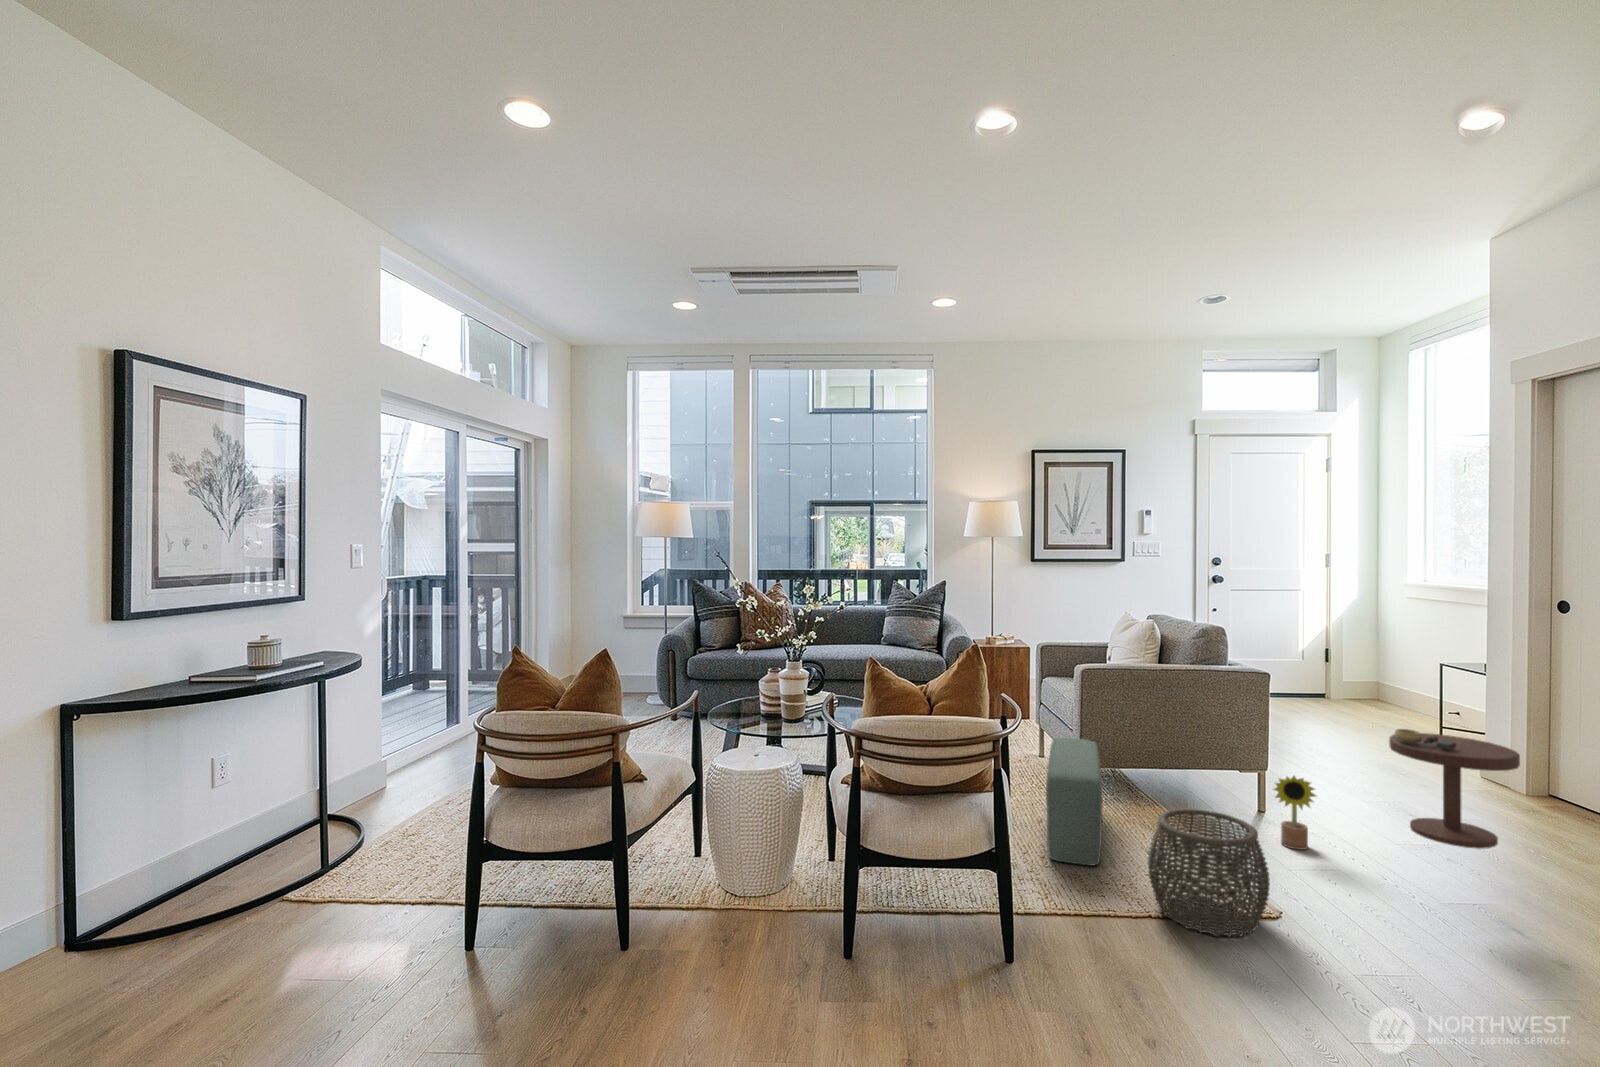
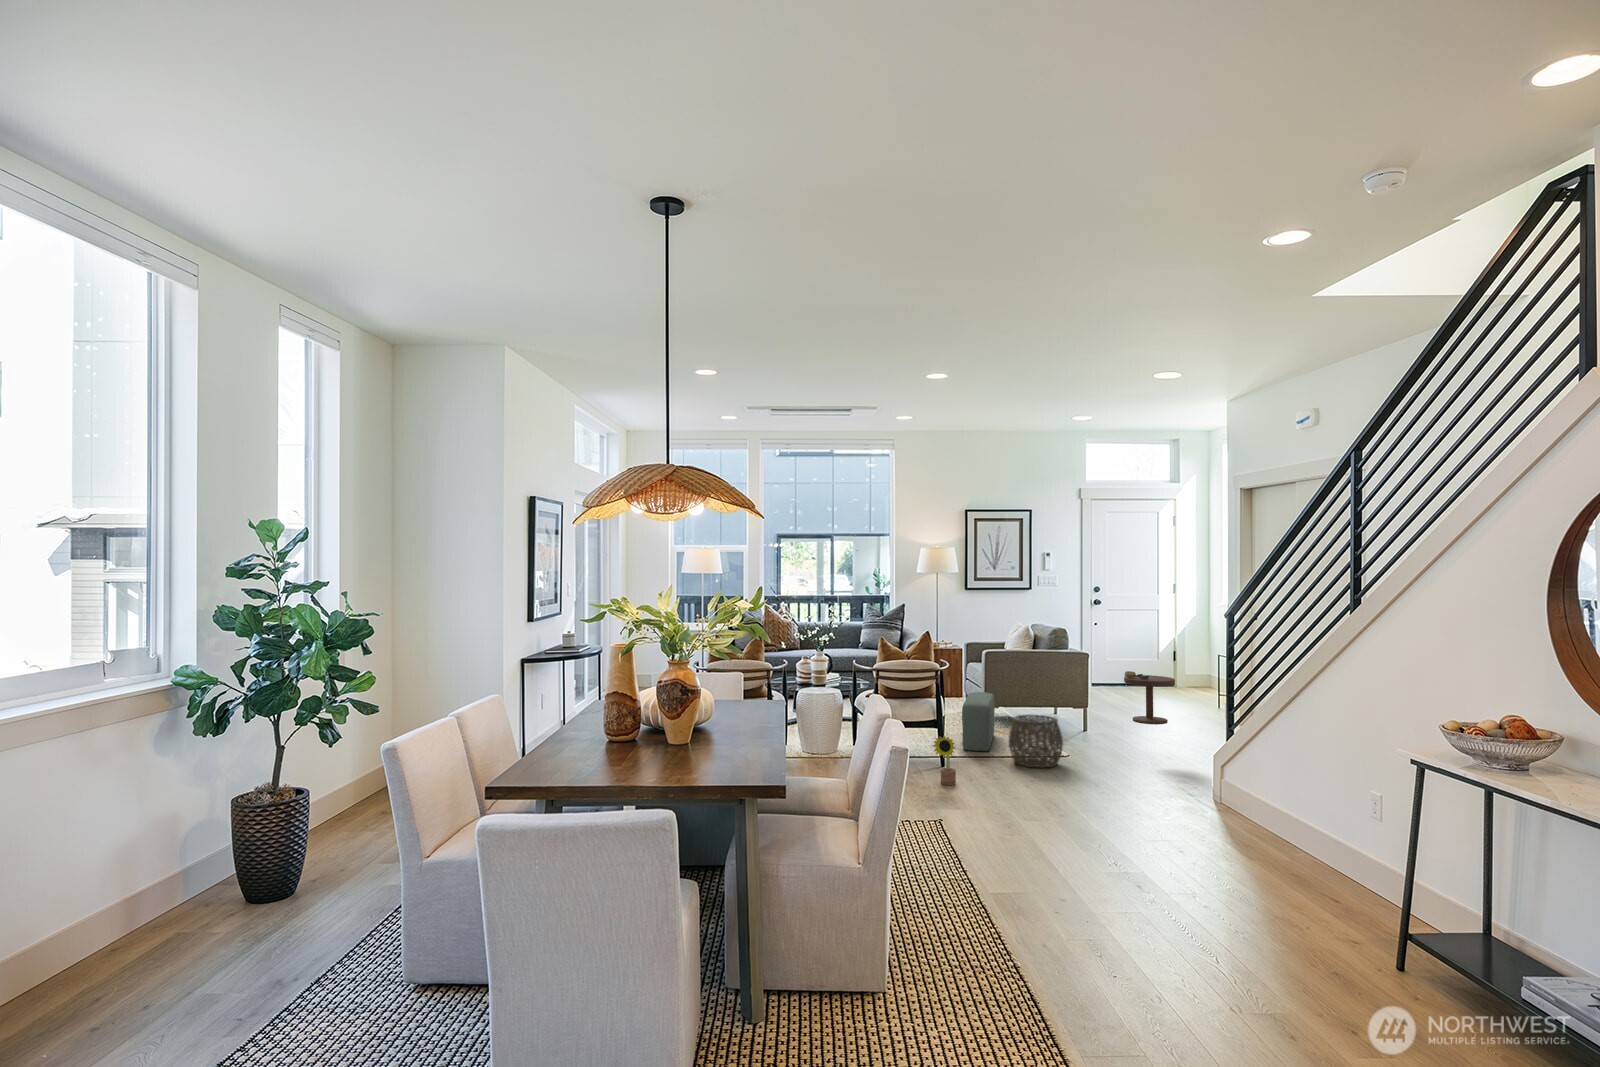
decorative plant: present [1274,776,1316,850] -> present [933,736,956,785]

